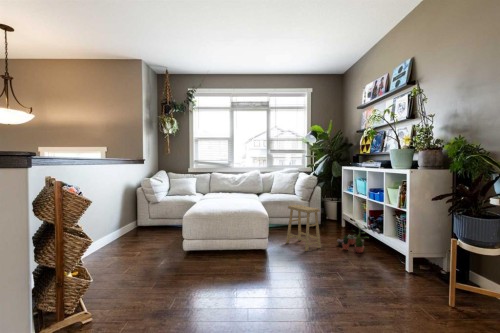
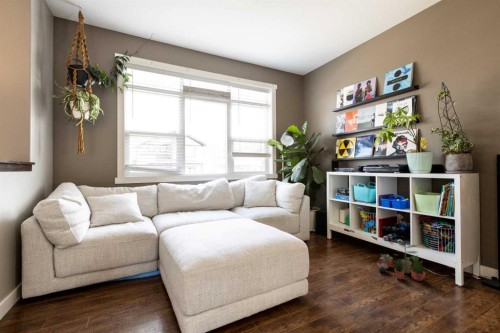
footstool: present [286,205,321,251] -> none [324,224,373,296]

